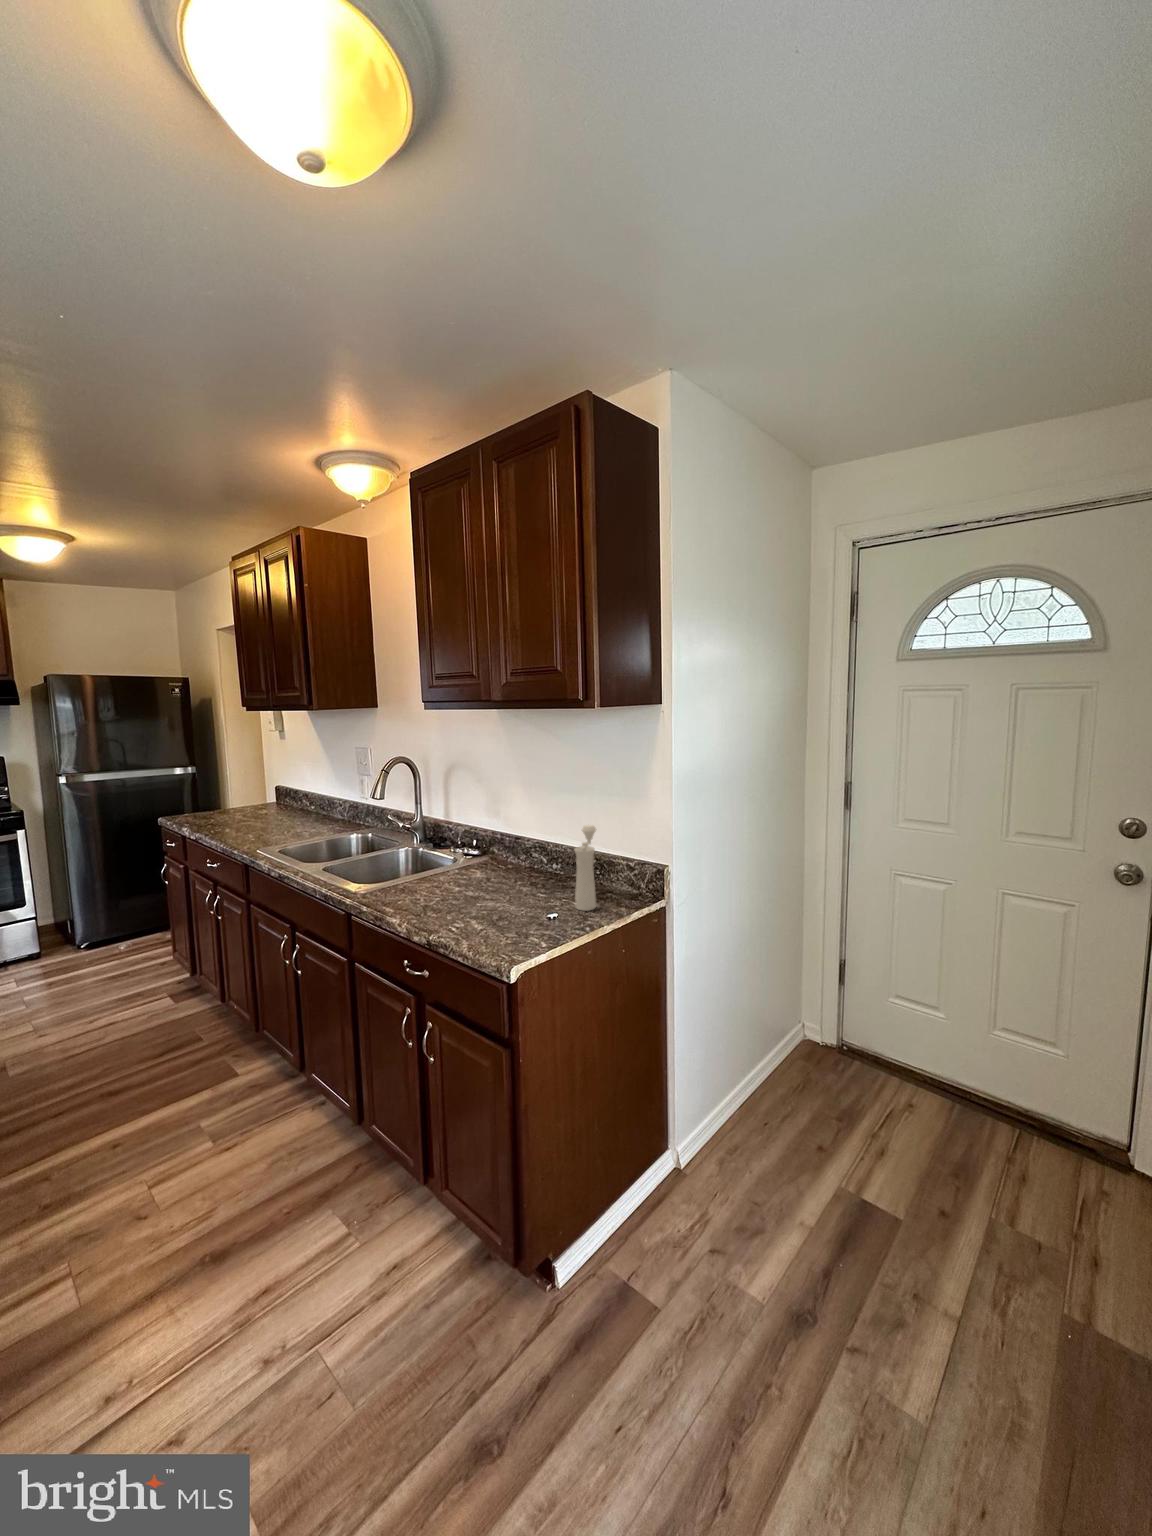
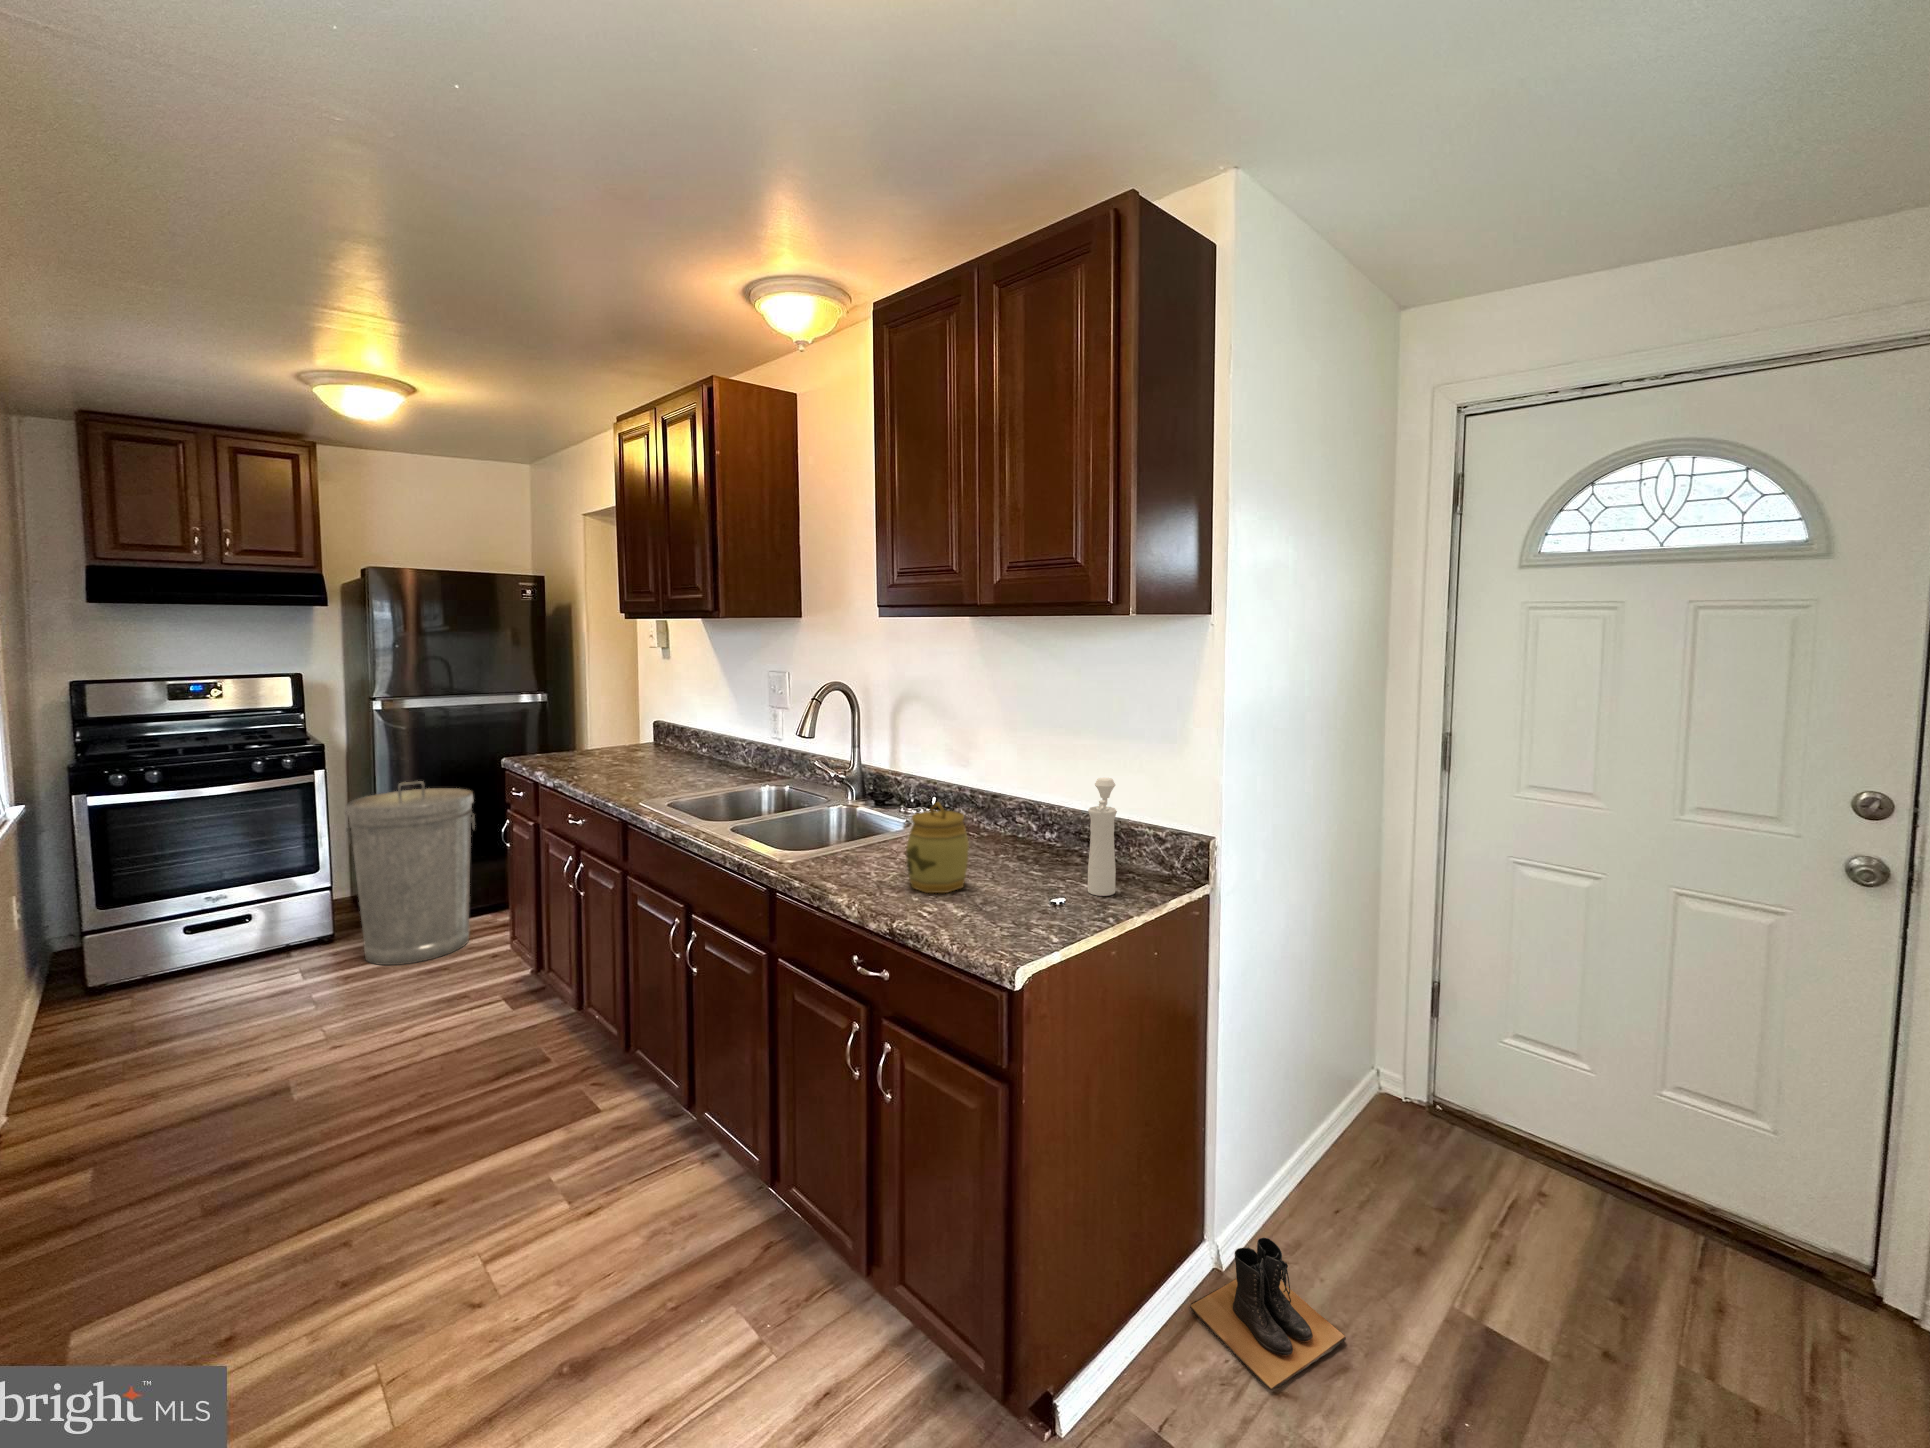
trash can: none [42,836,143,974] -> present [346,781,475,965]
jar: none [442,846,489,913] -> present [906,802,969,893]
boots: none [657,1145,763,1249] -> present [1190,1237,1346,1390]

